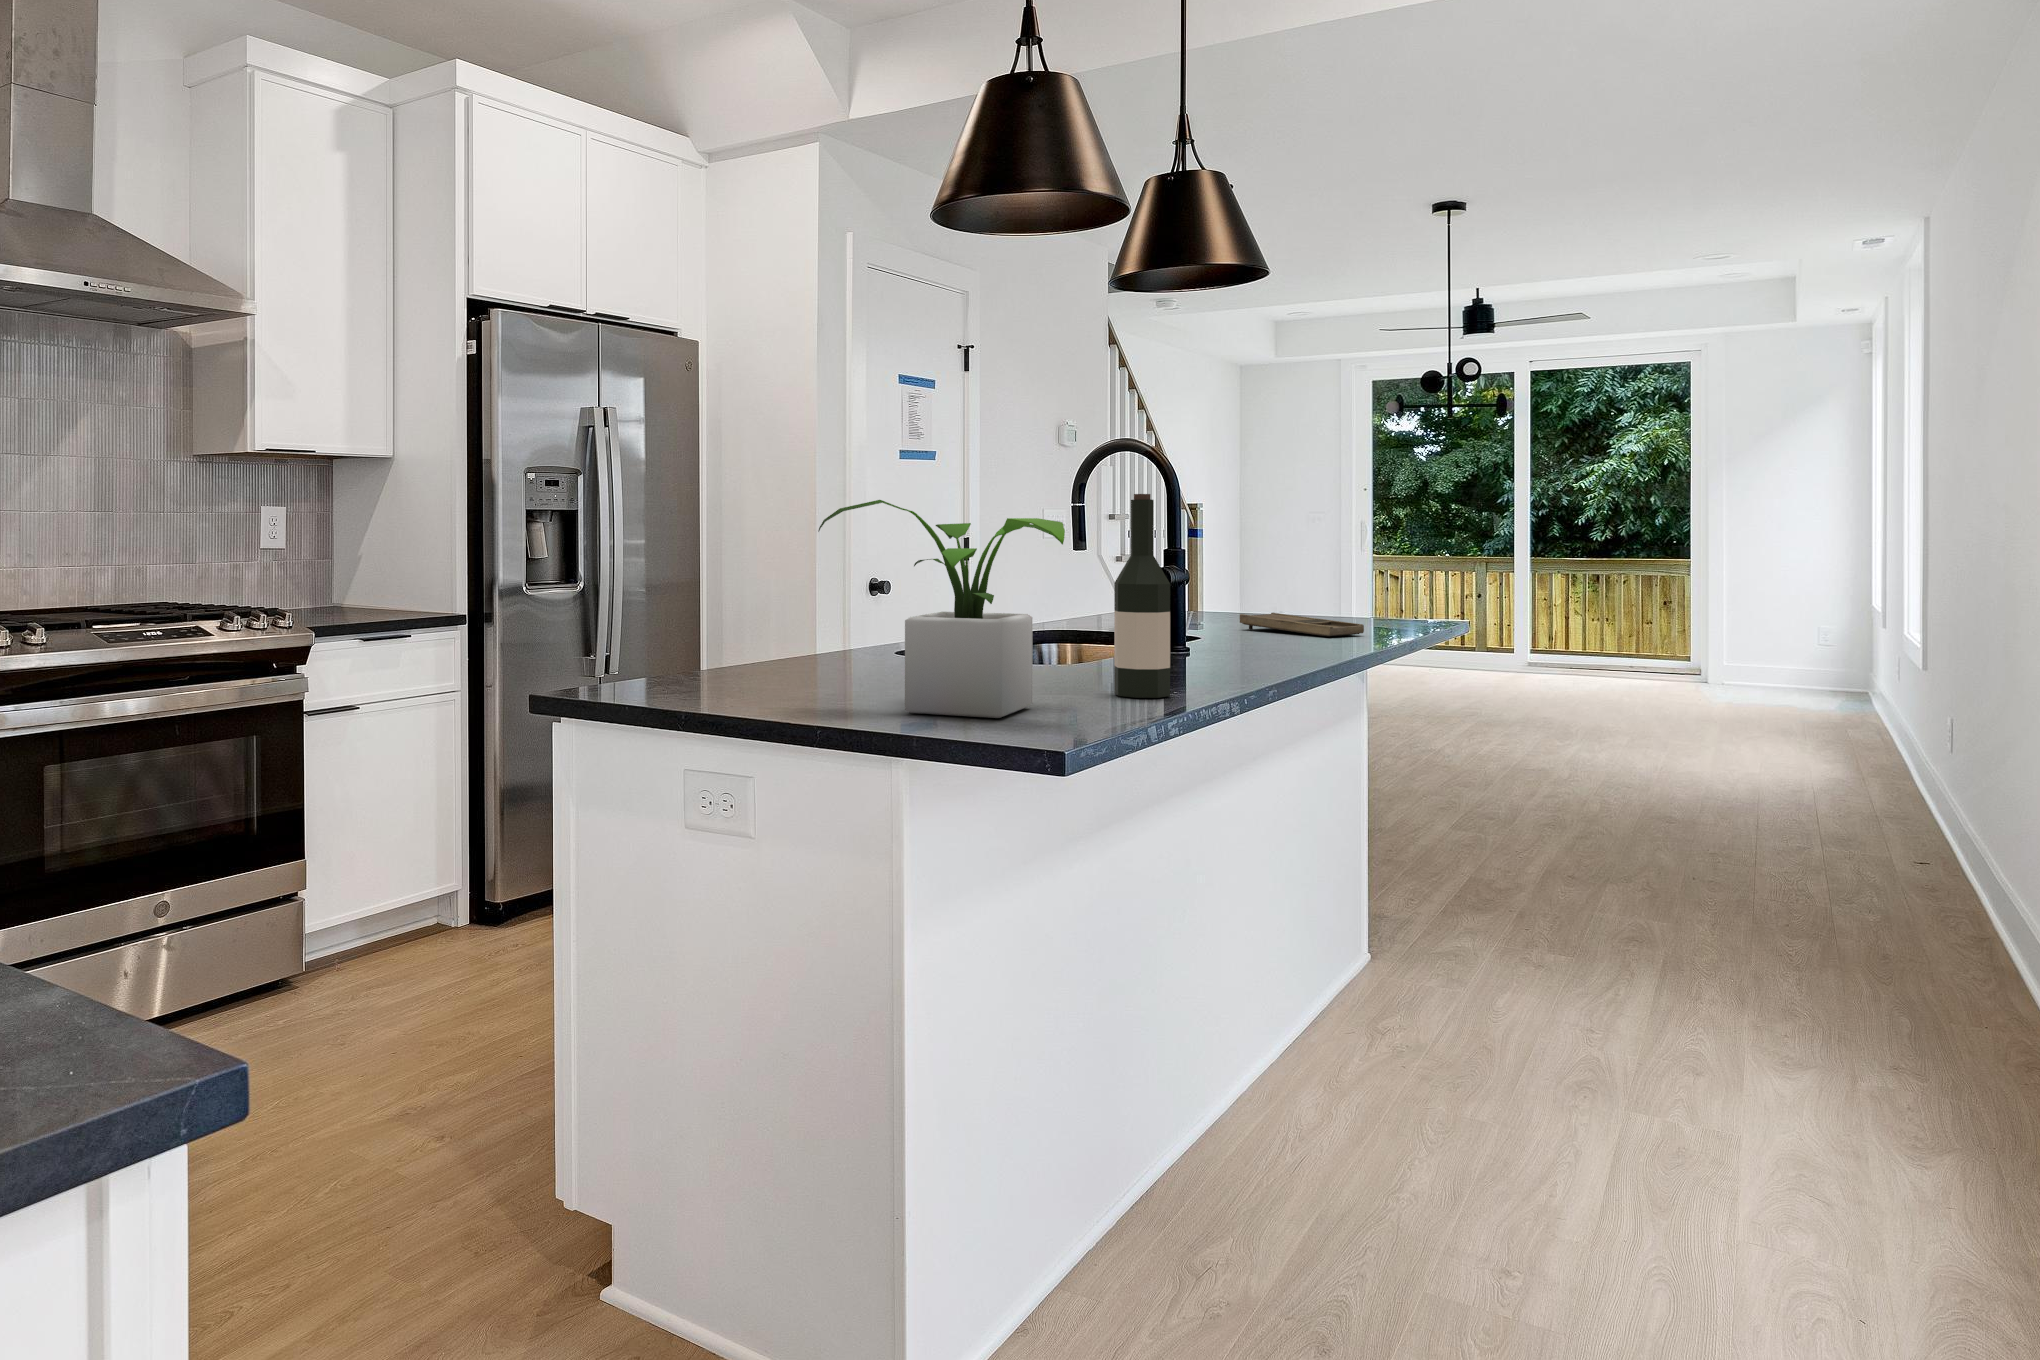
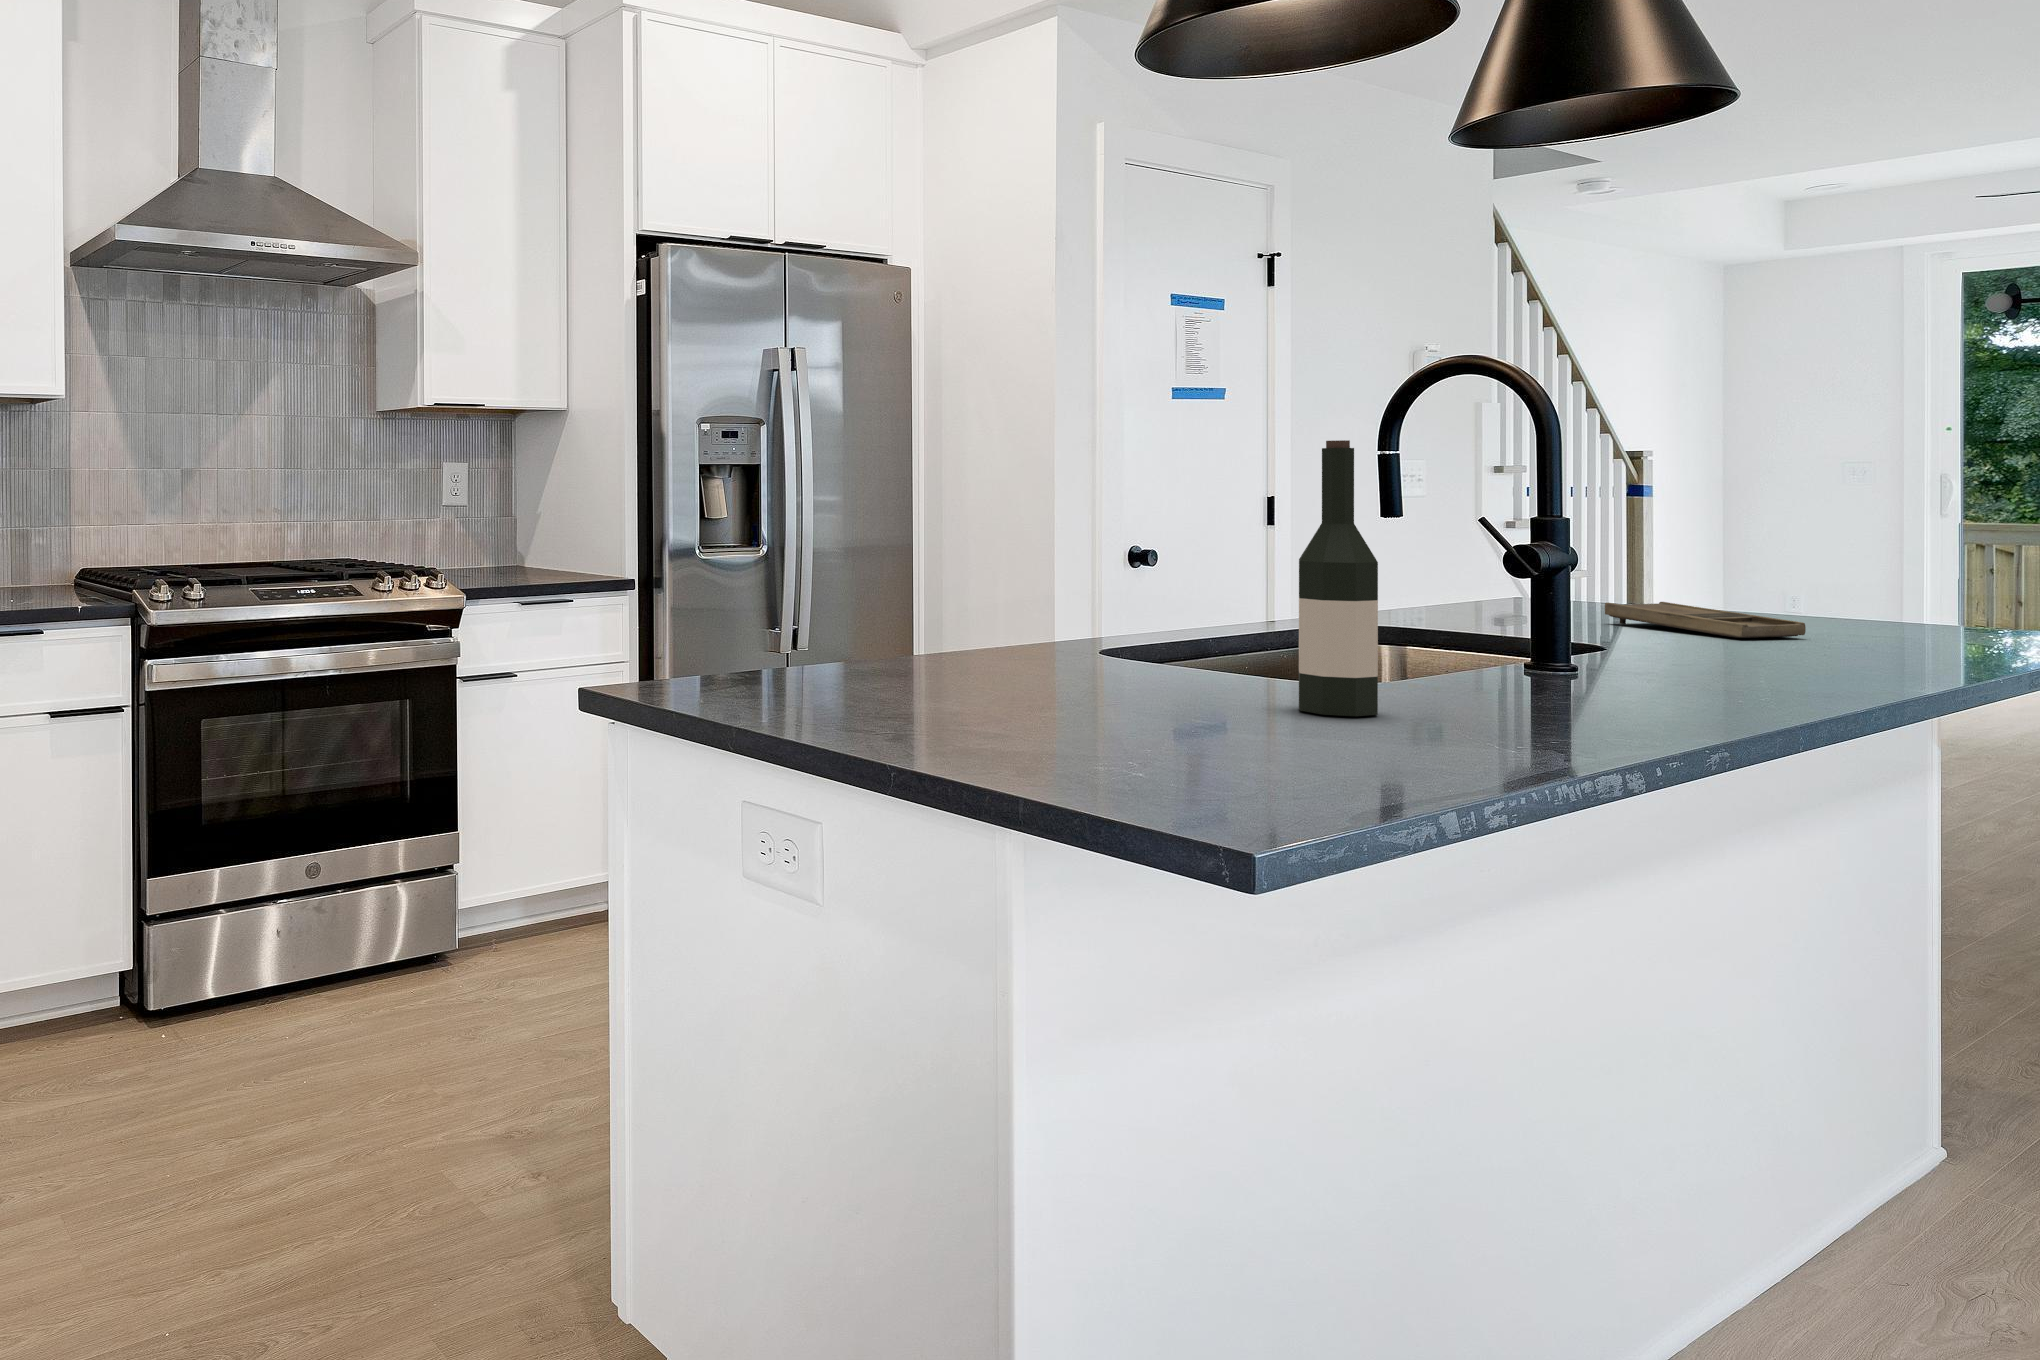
potted plant: present [818,500,1065,718] -> none [872,452,1209,733]

